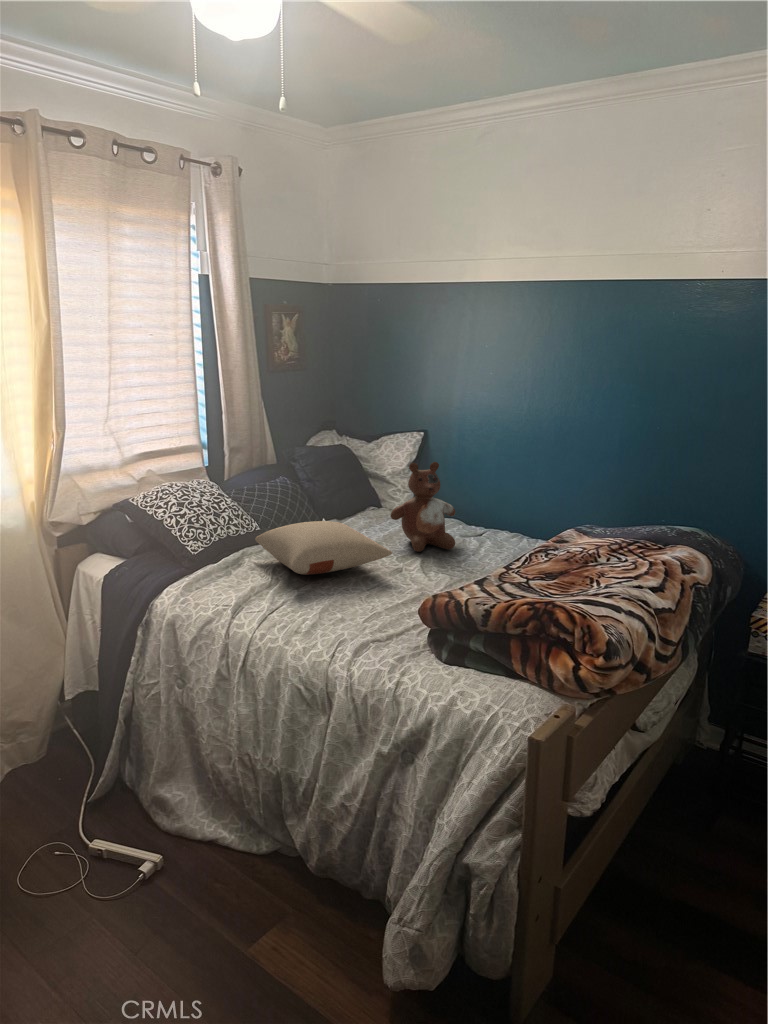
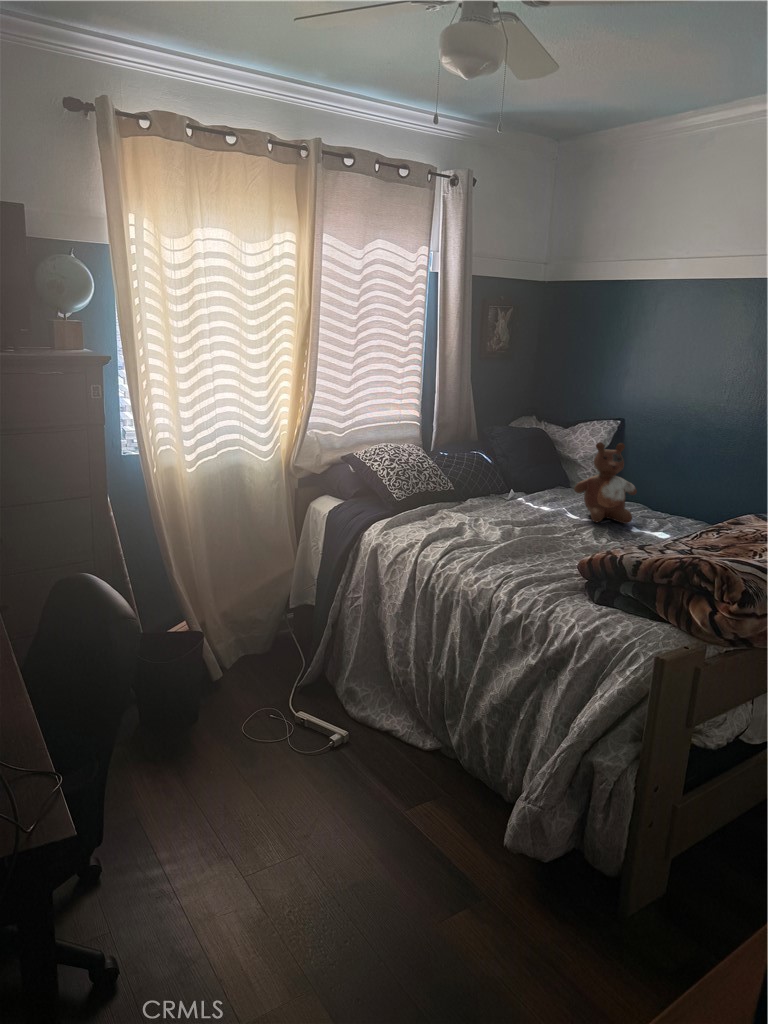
pillow: present [255,521,392,575] -> none [451,484,568,527]

